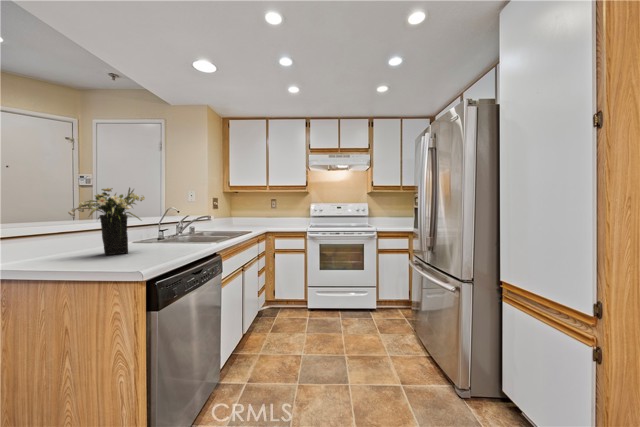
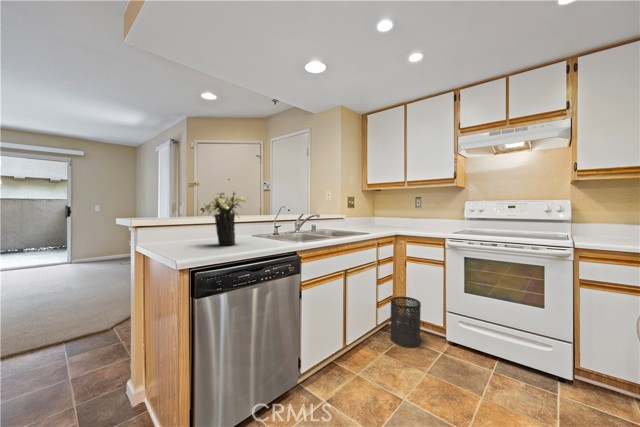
trash can: none [268,282,293,323] -> present [391,296,421,348]

